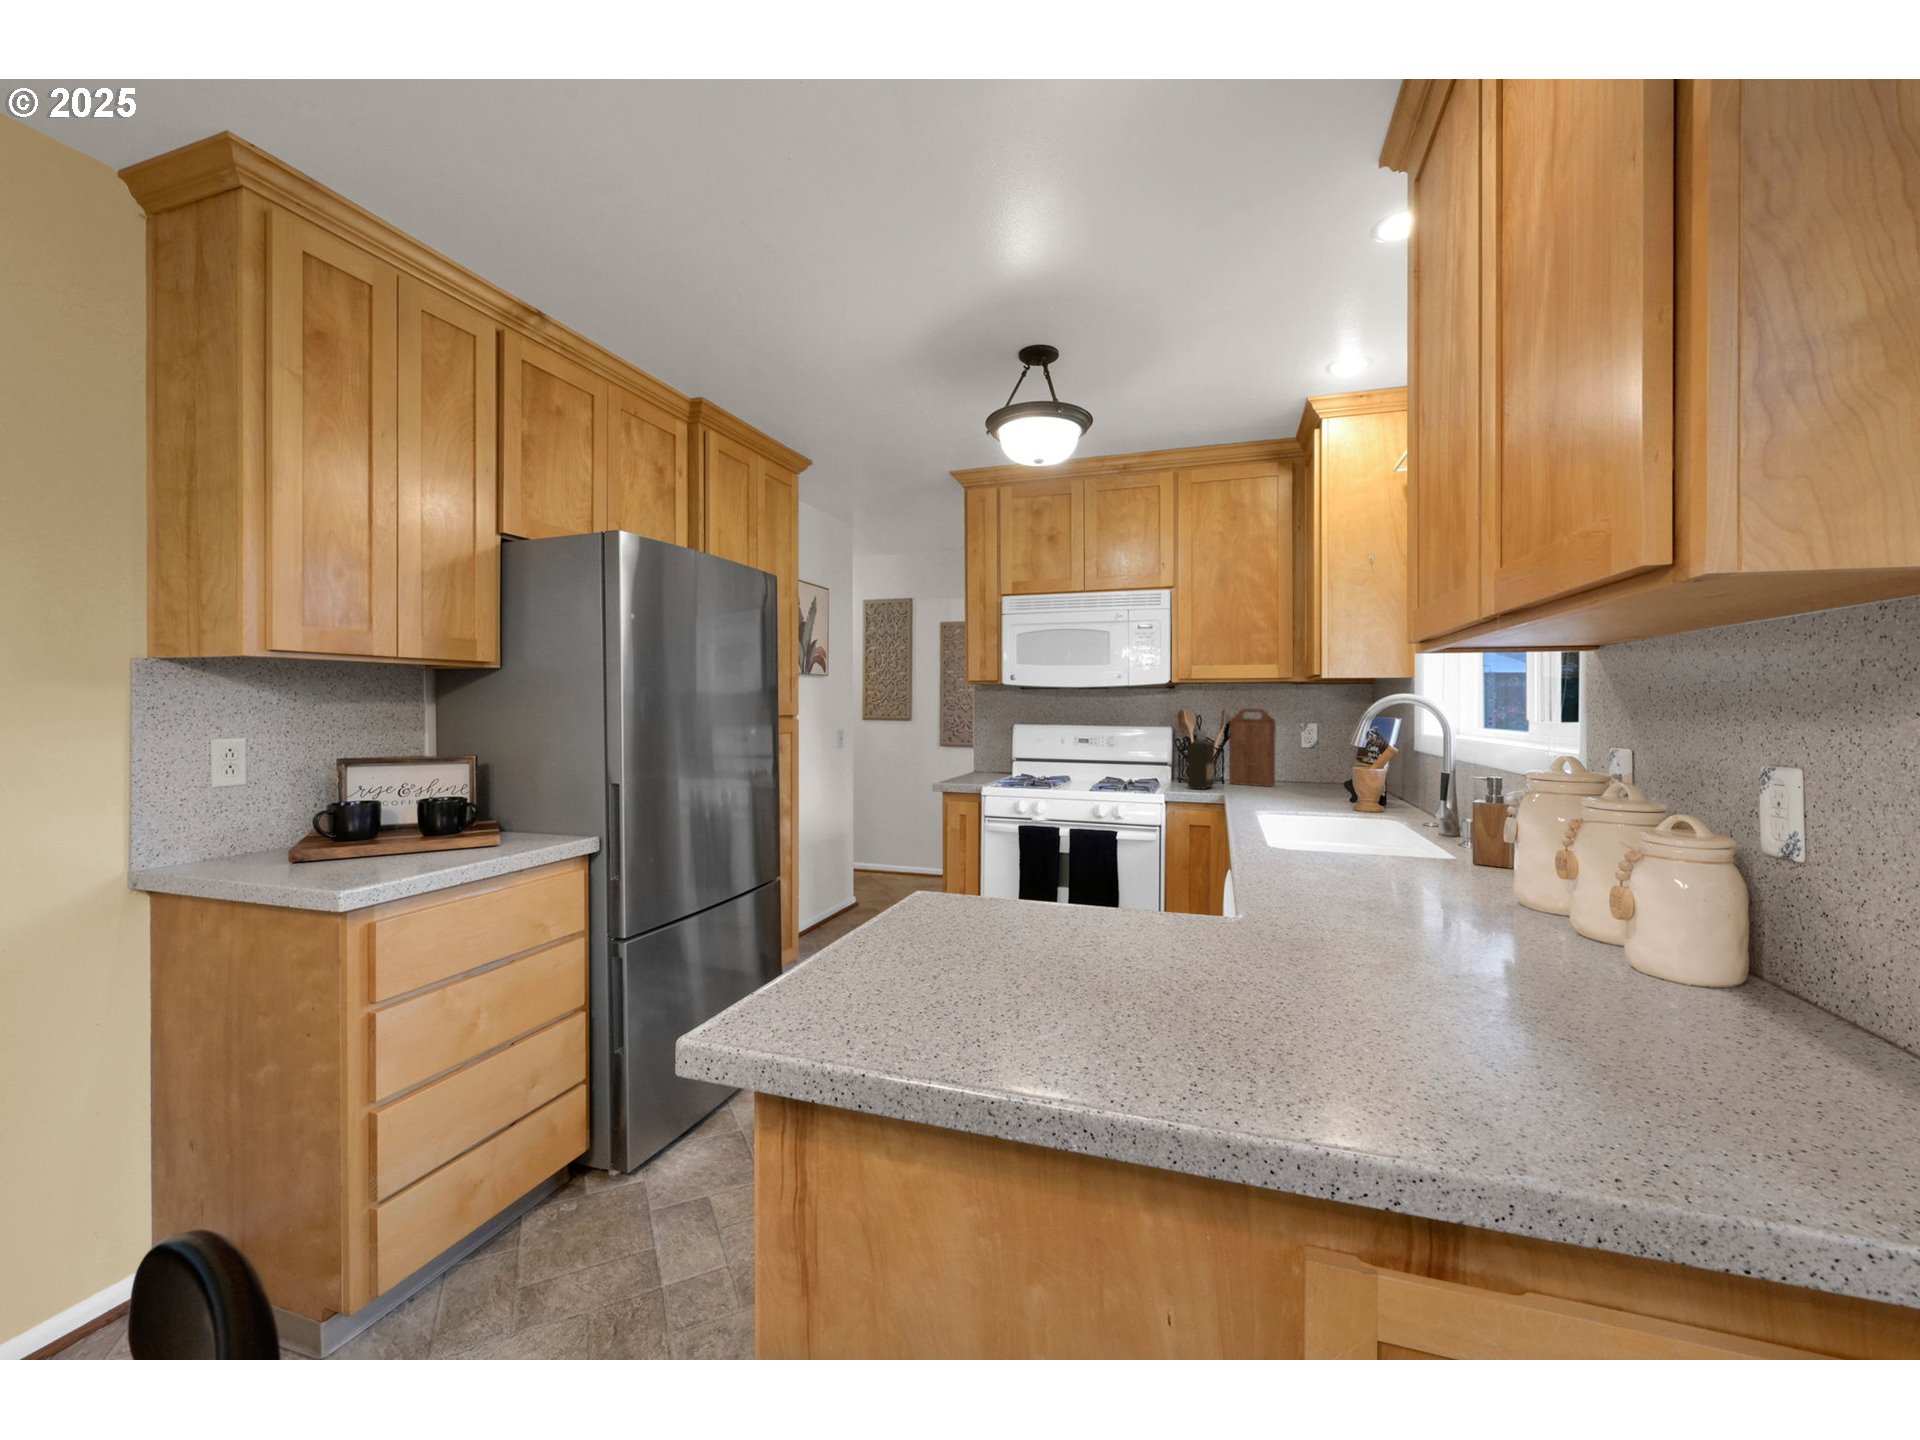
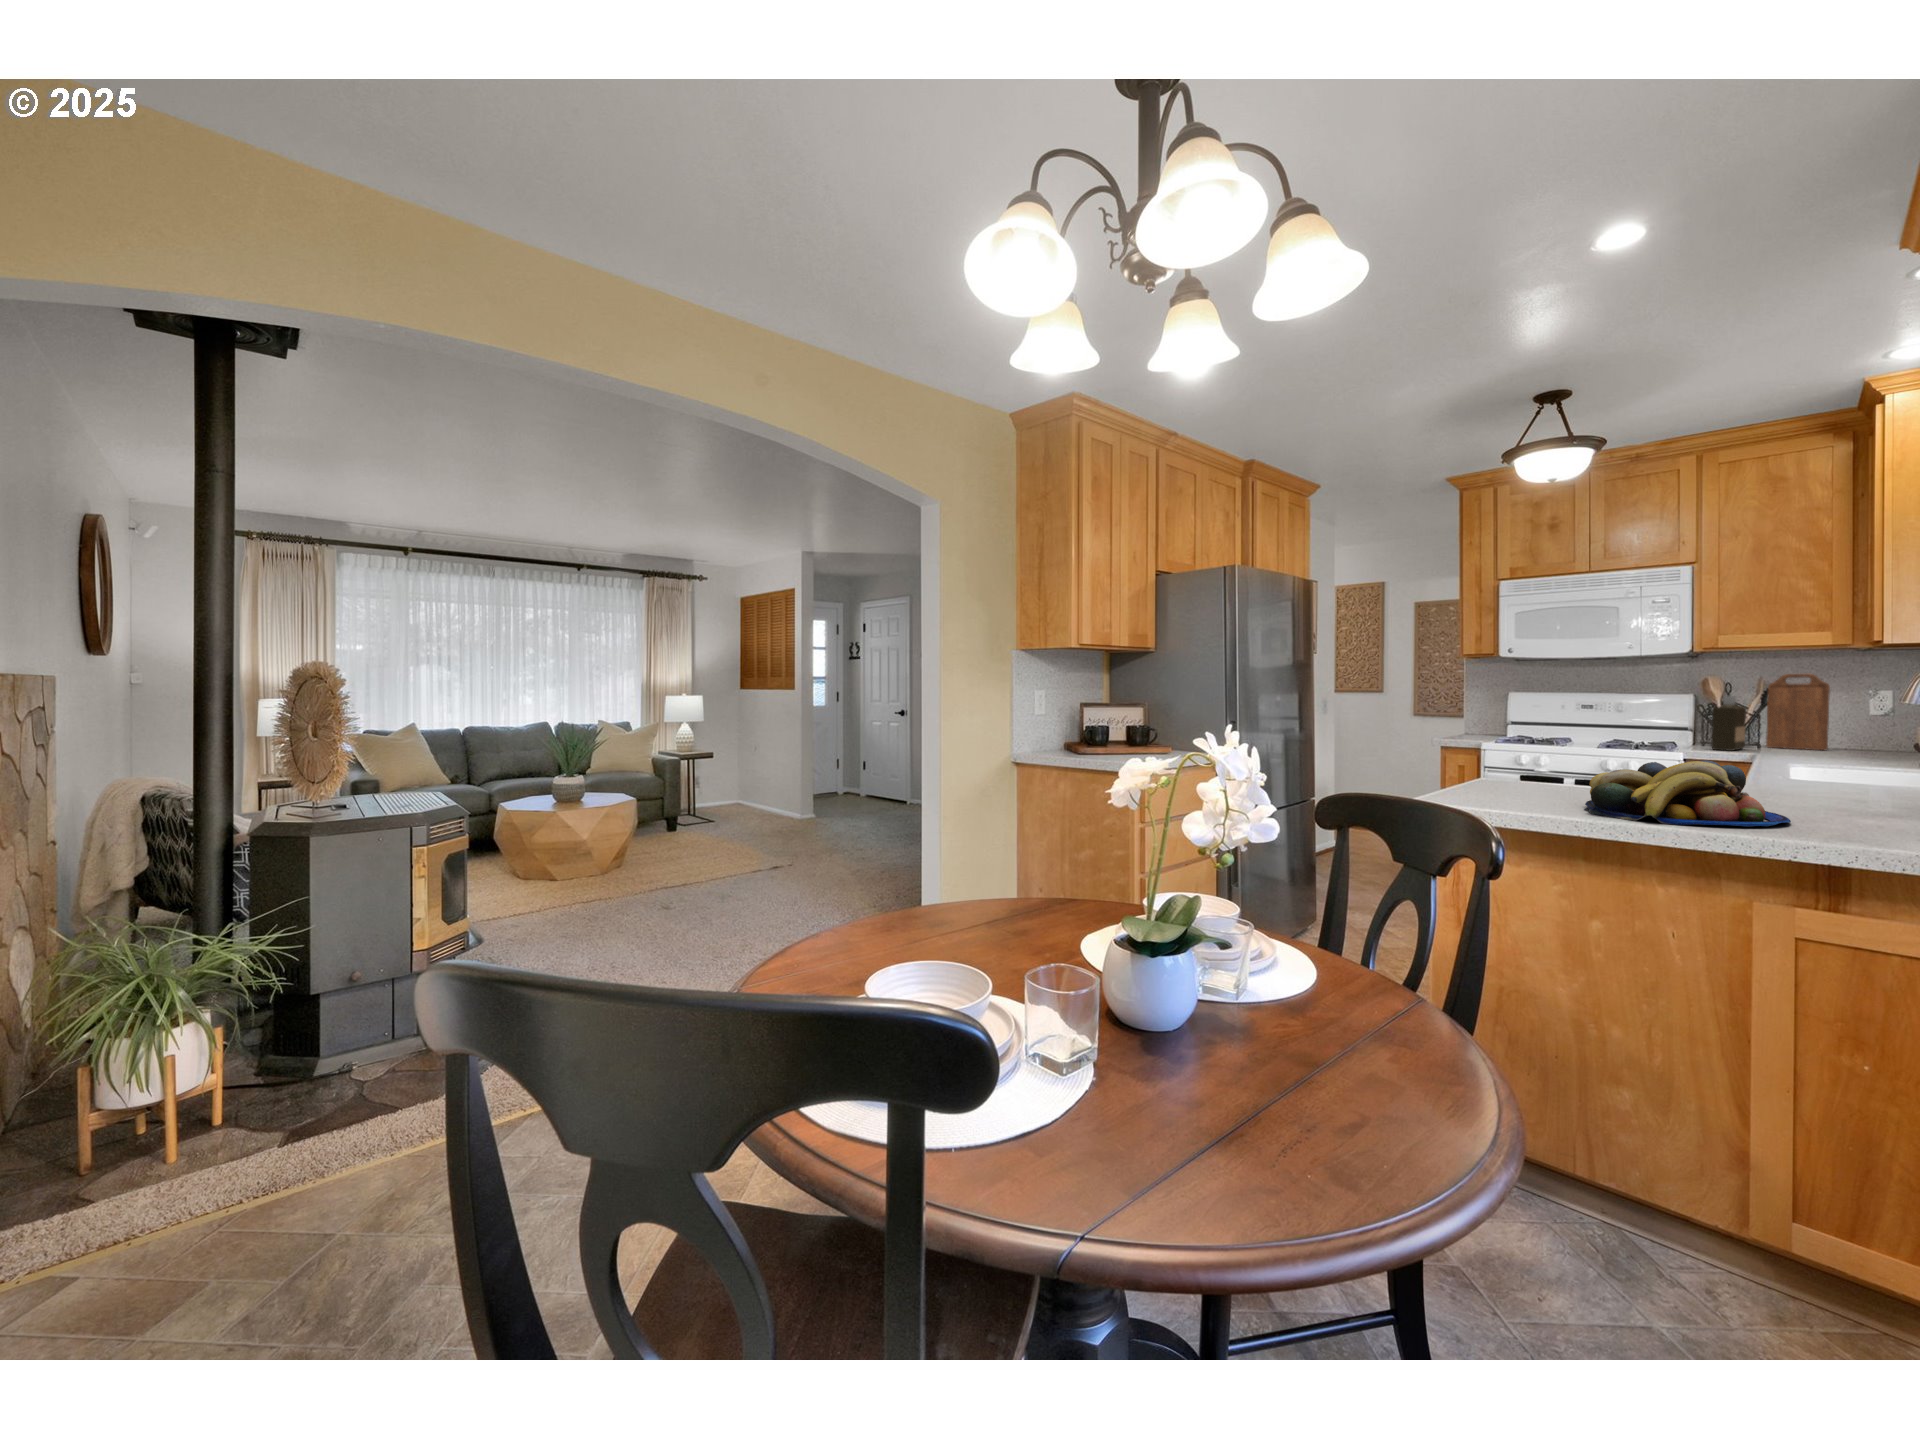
fruit bowl: none [1026,862,1333,1034] -> present [1585,760,1791,827]

